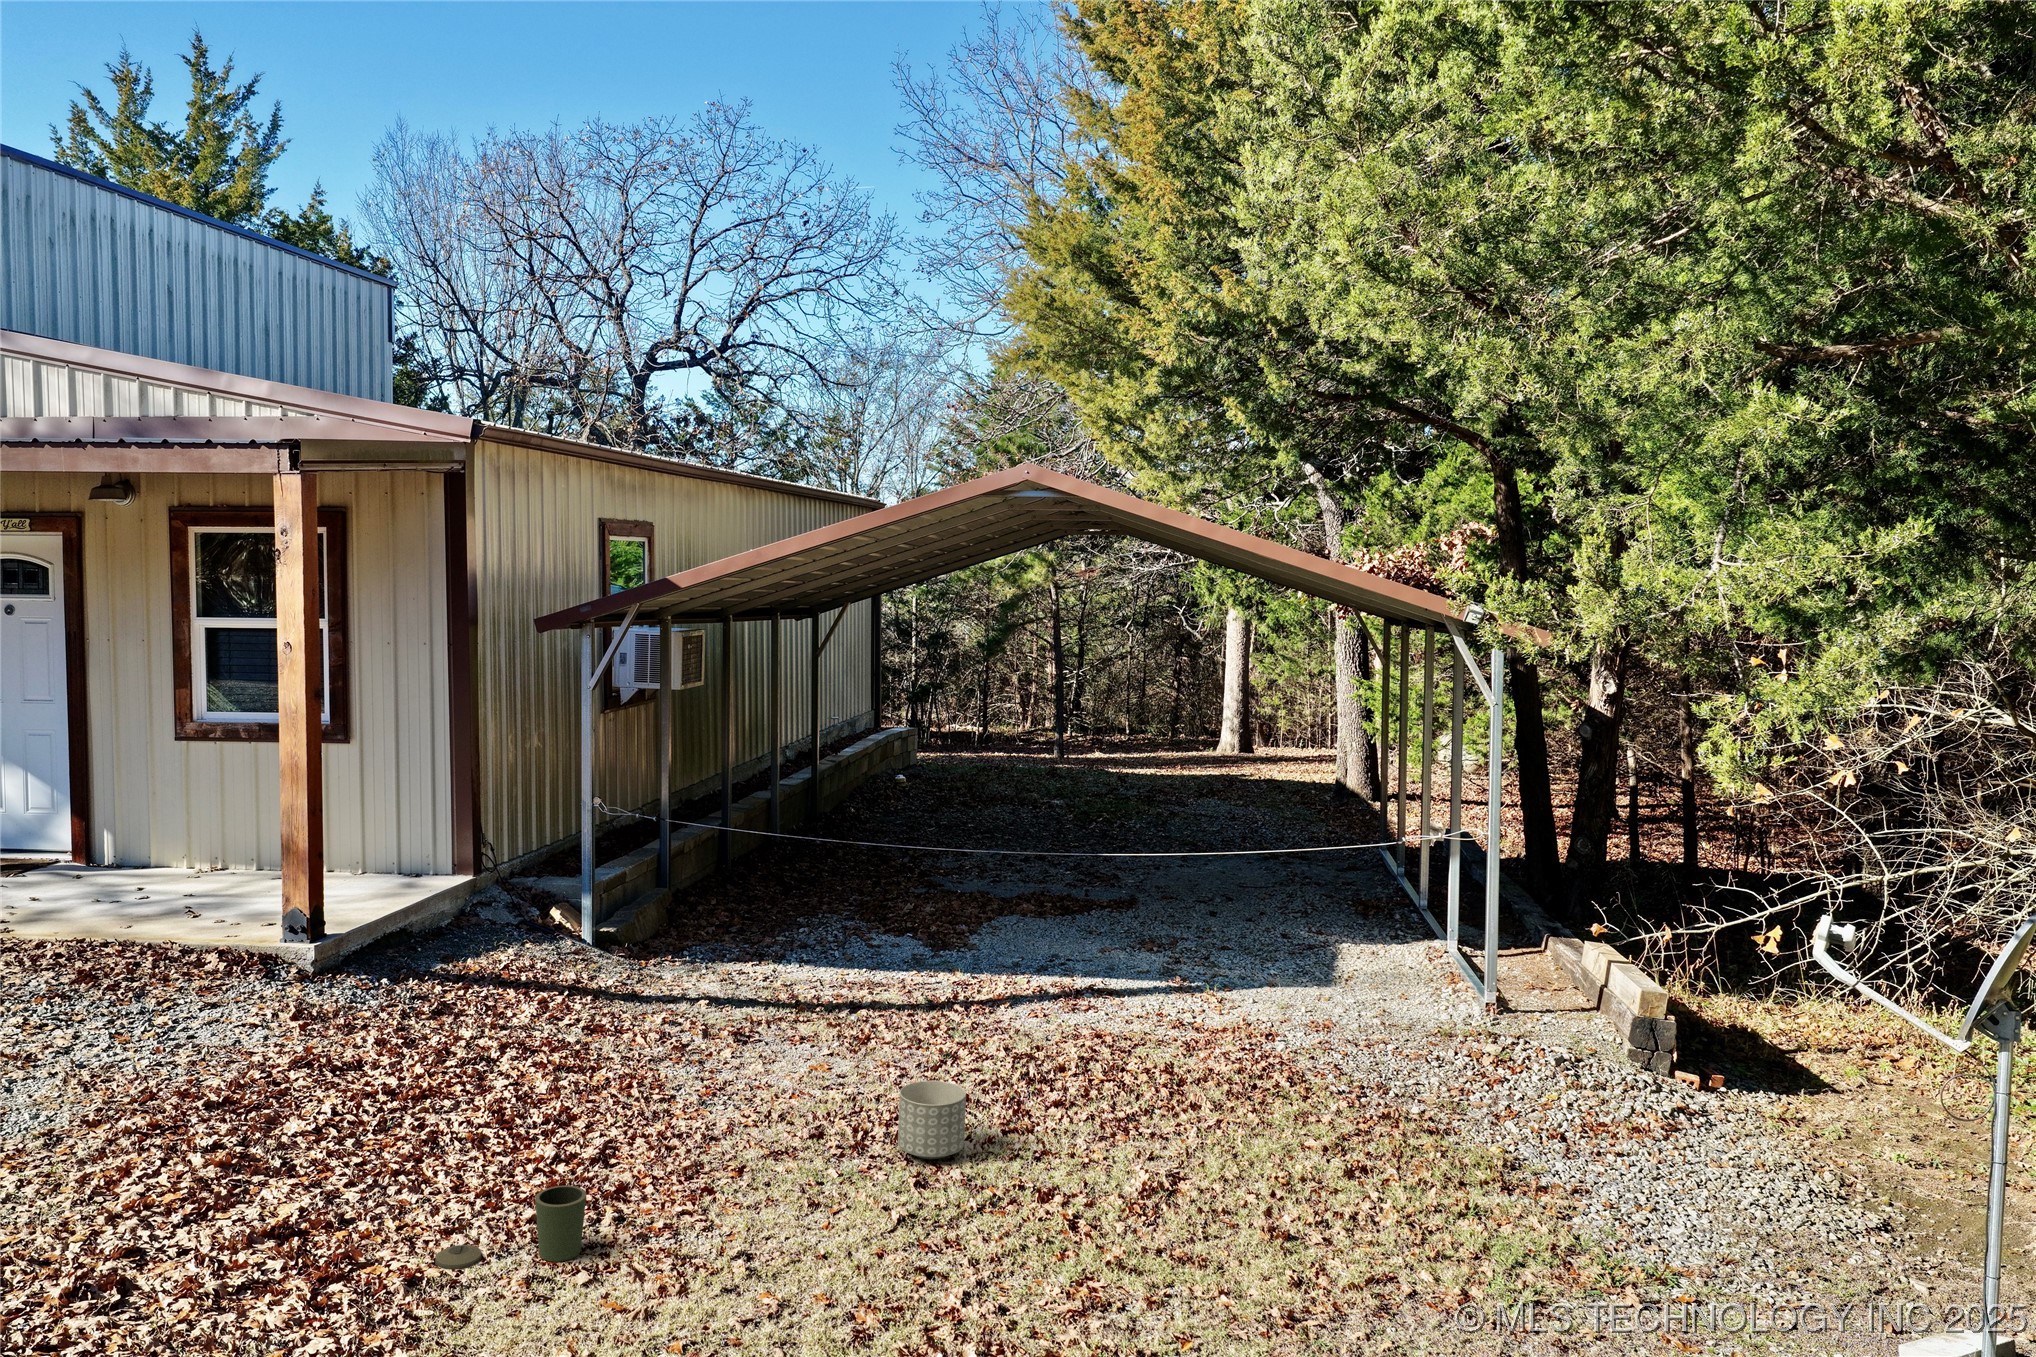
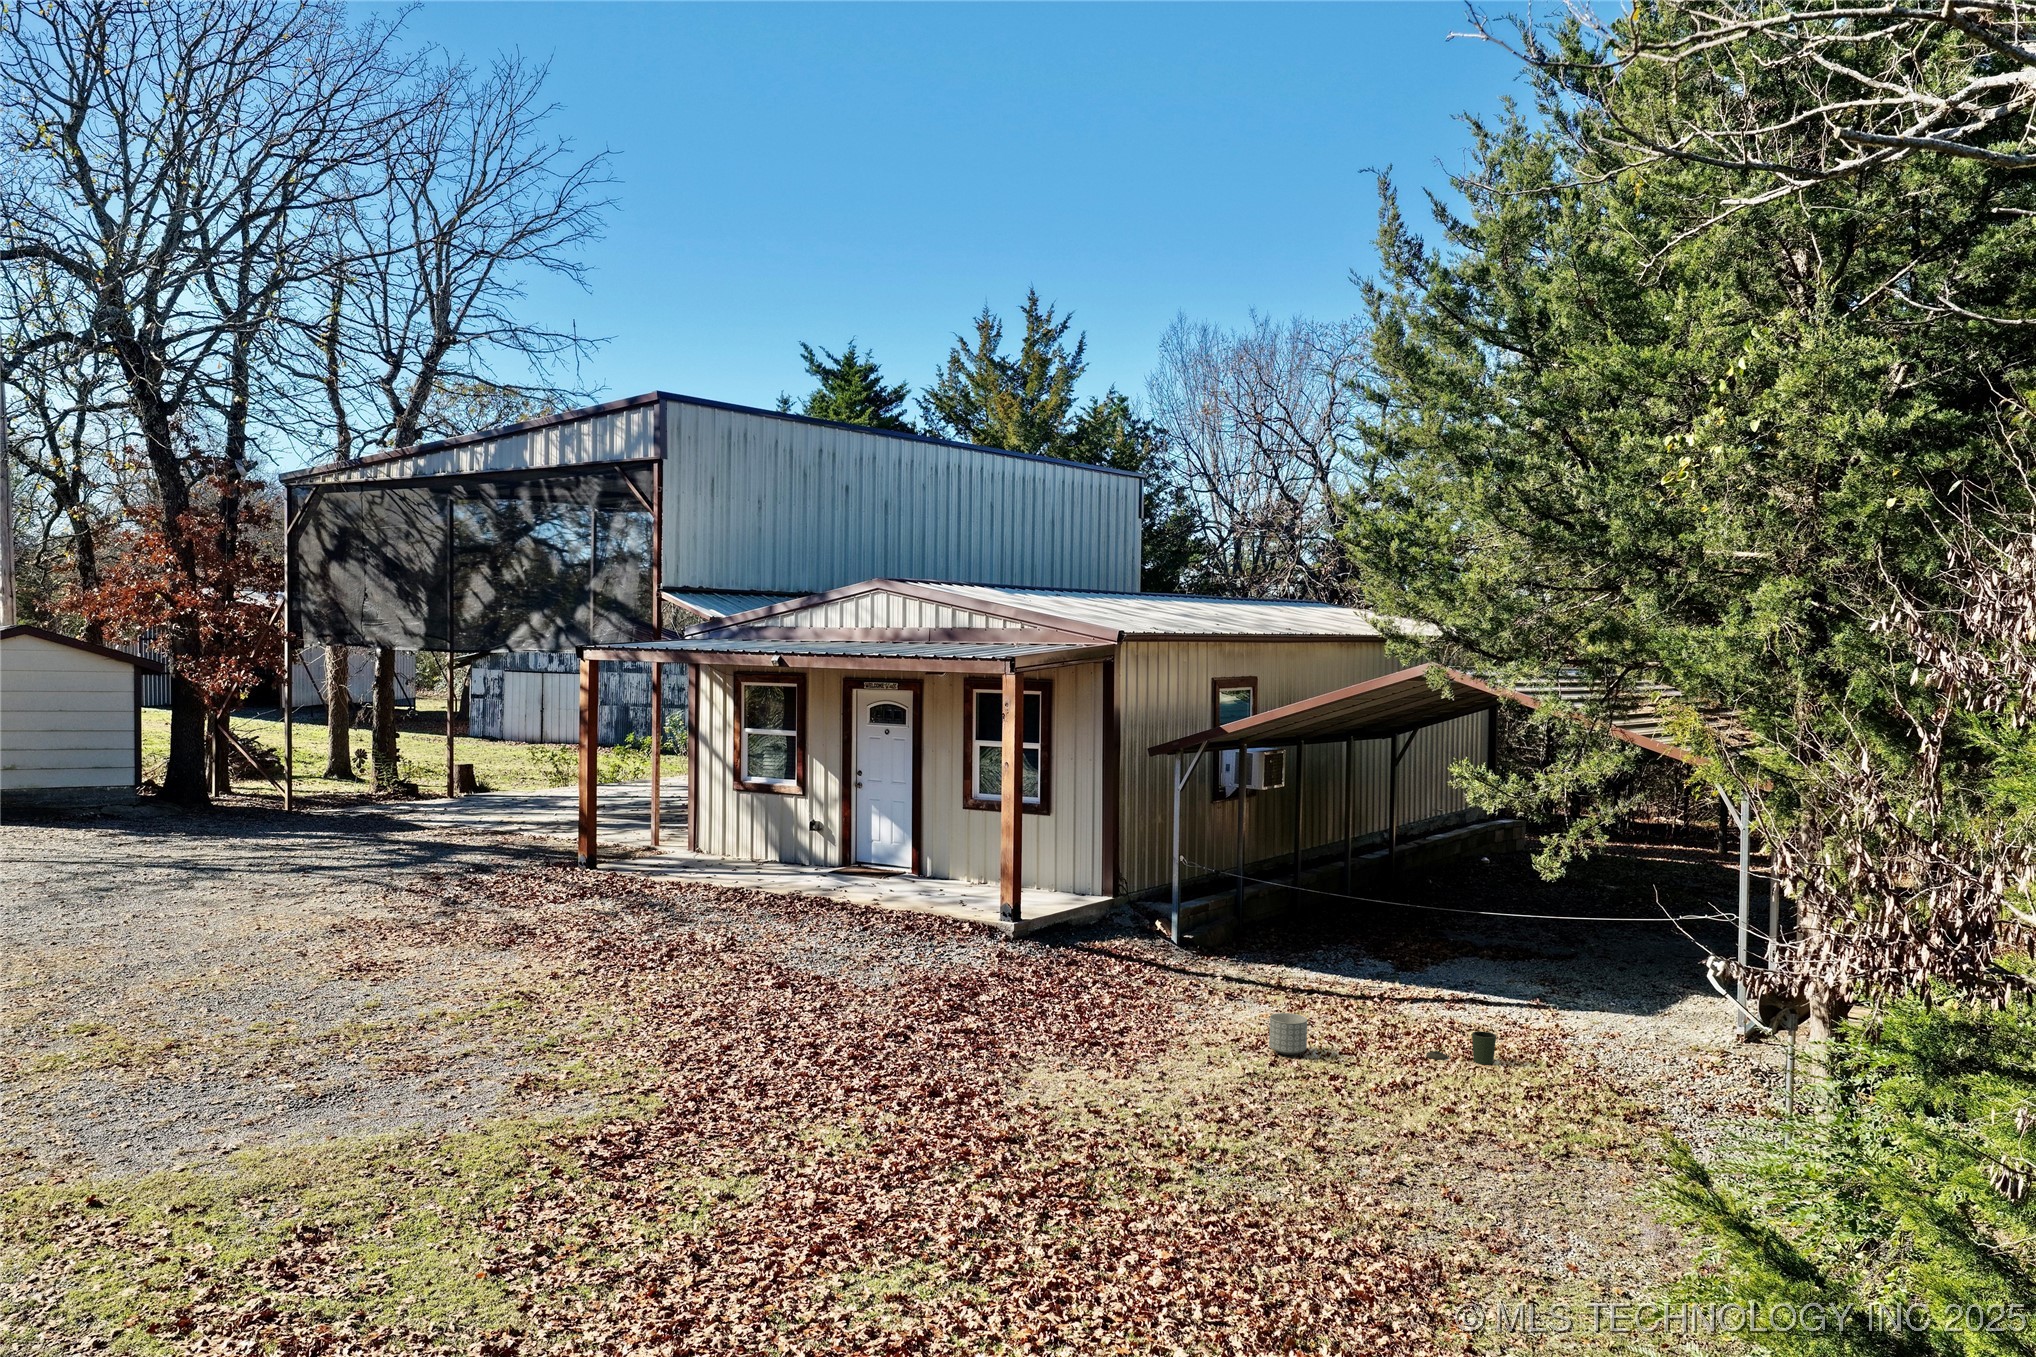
trash can: present [435,1185,586,1270] -> present [1426,1031,1496,1064]

